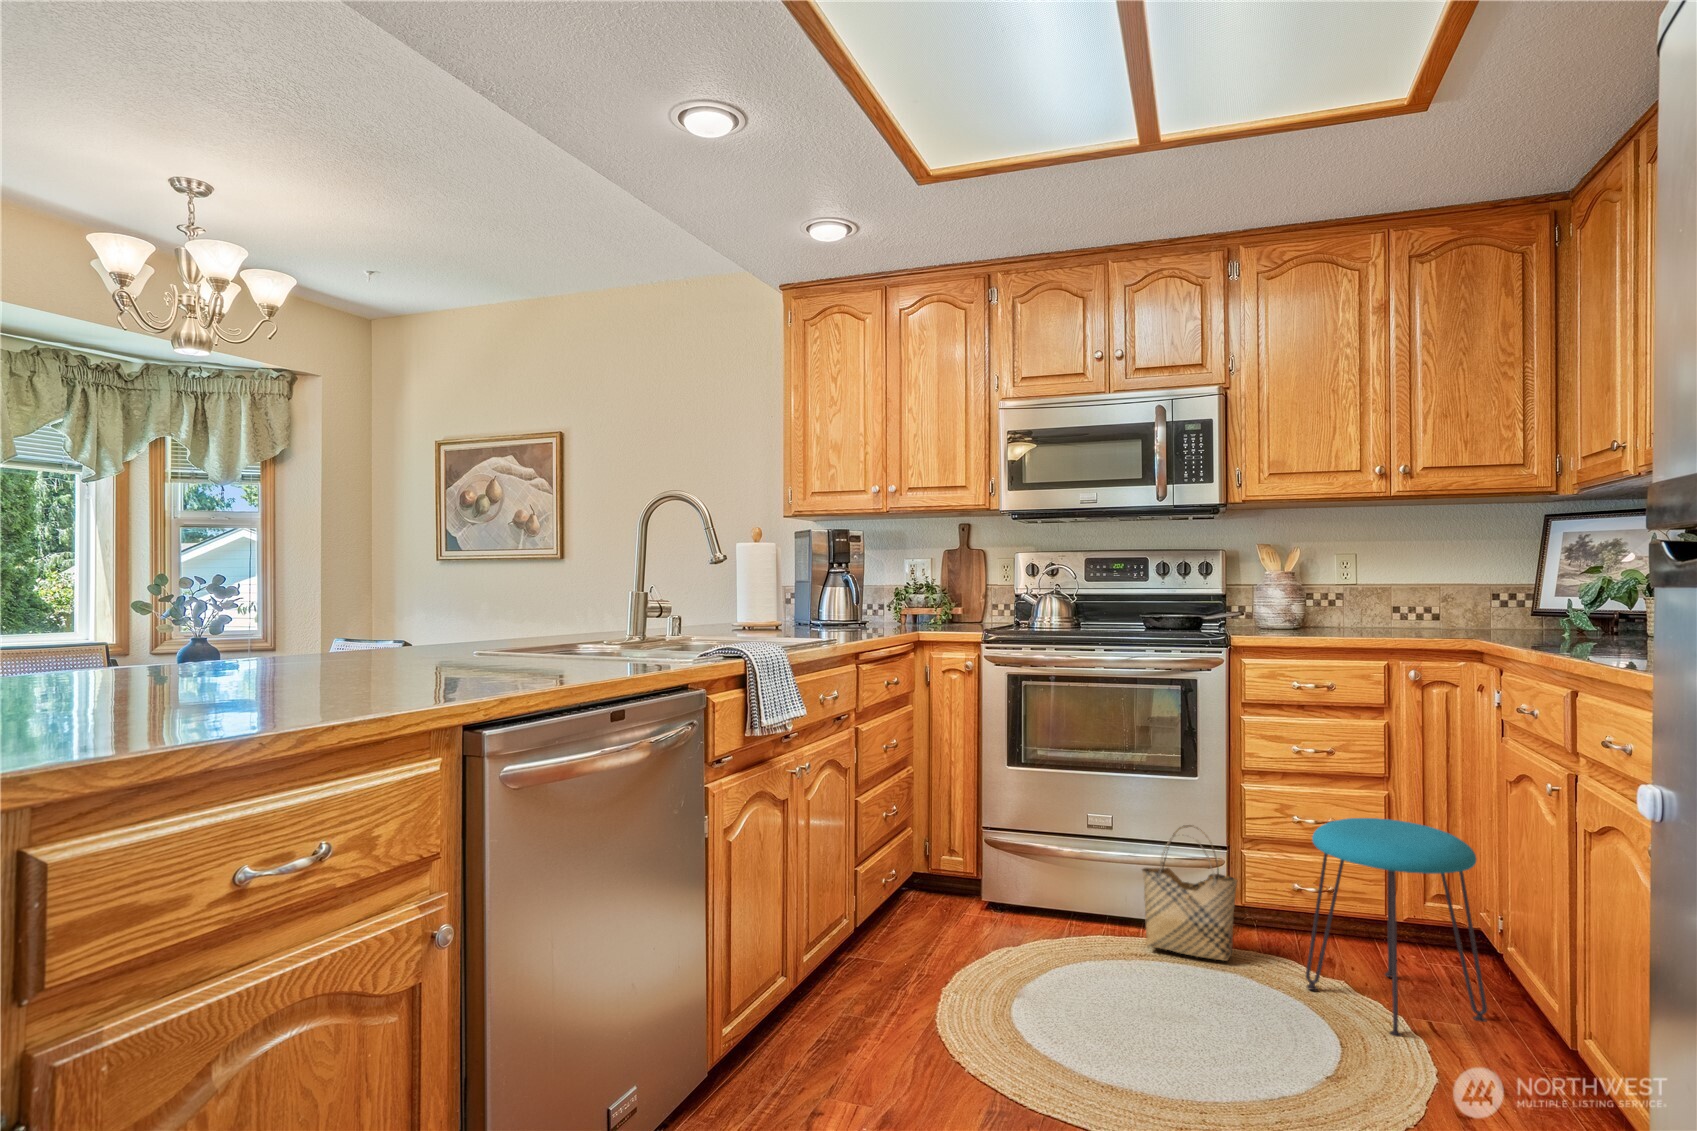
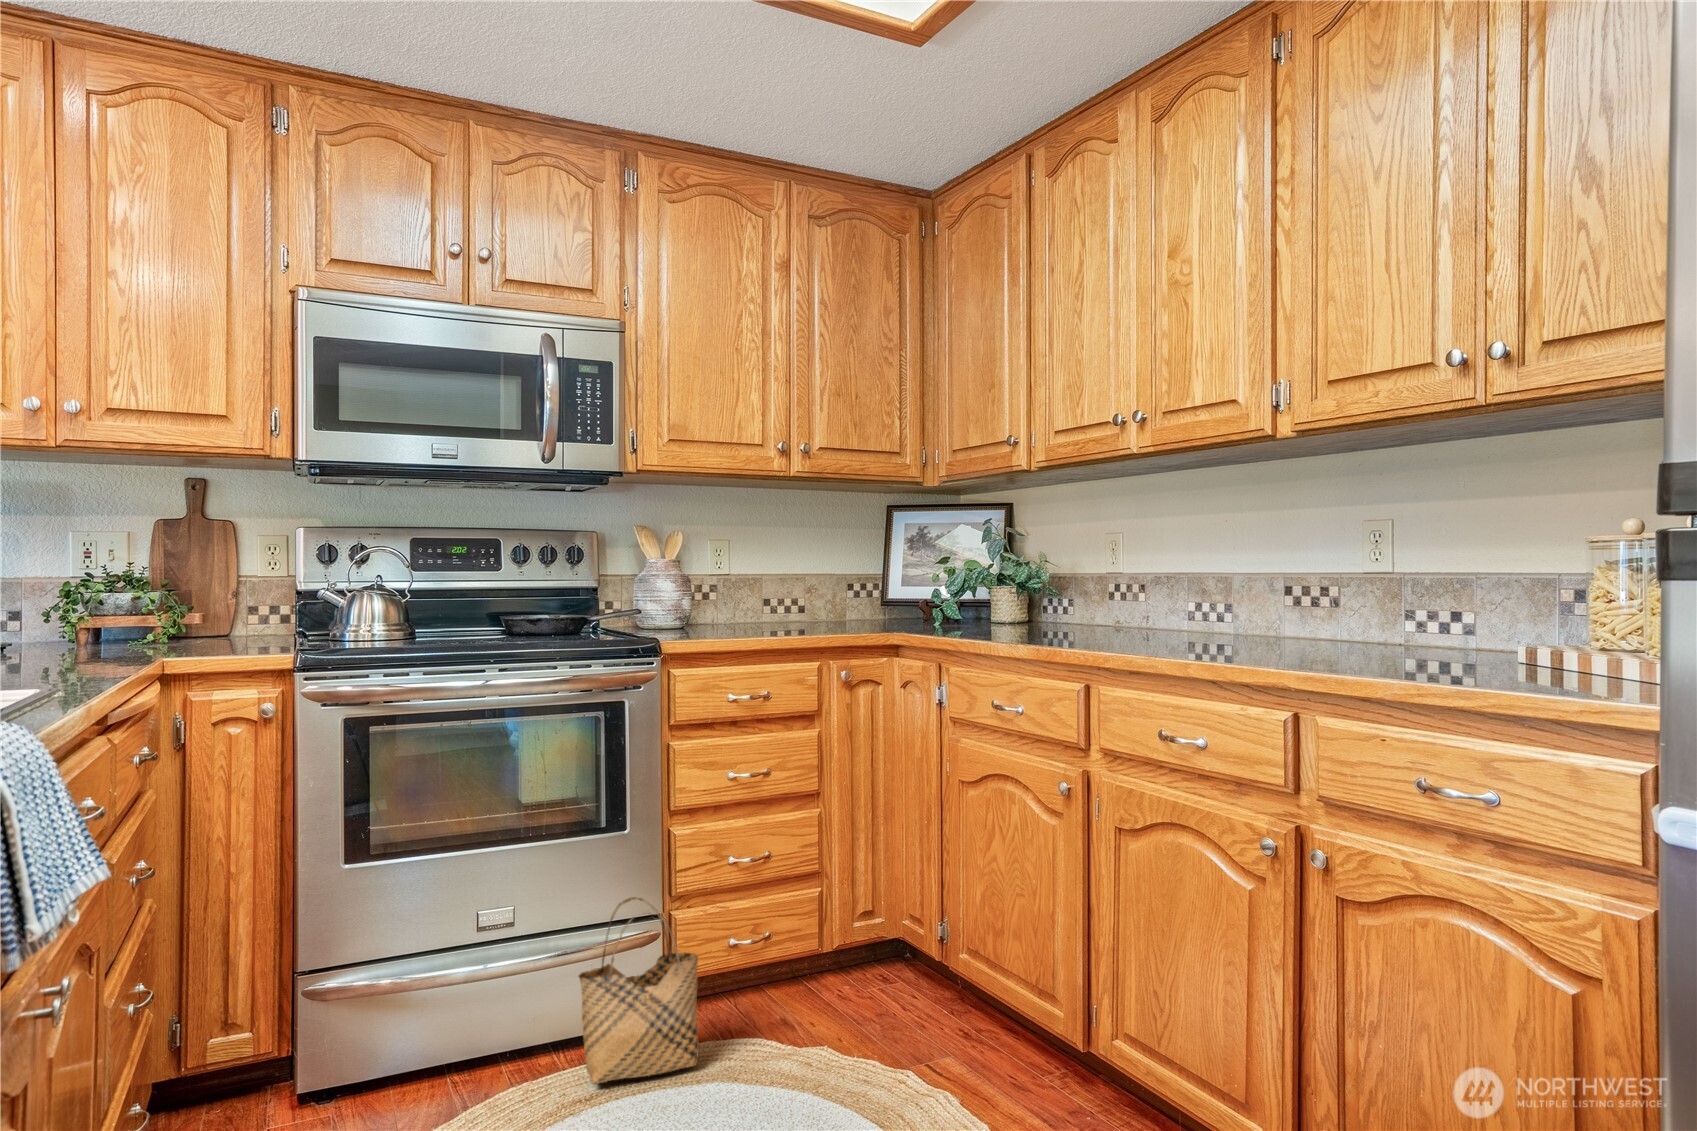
stool: present [1306,818,1487,1037] -> none [796,837,963,1090]

